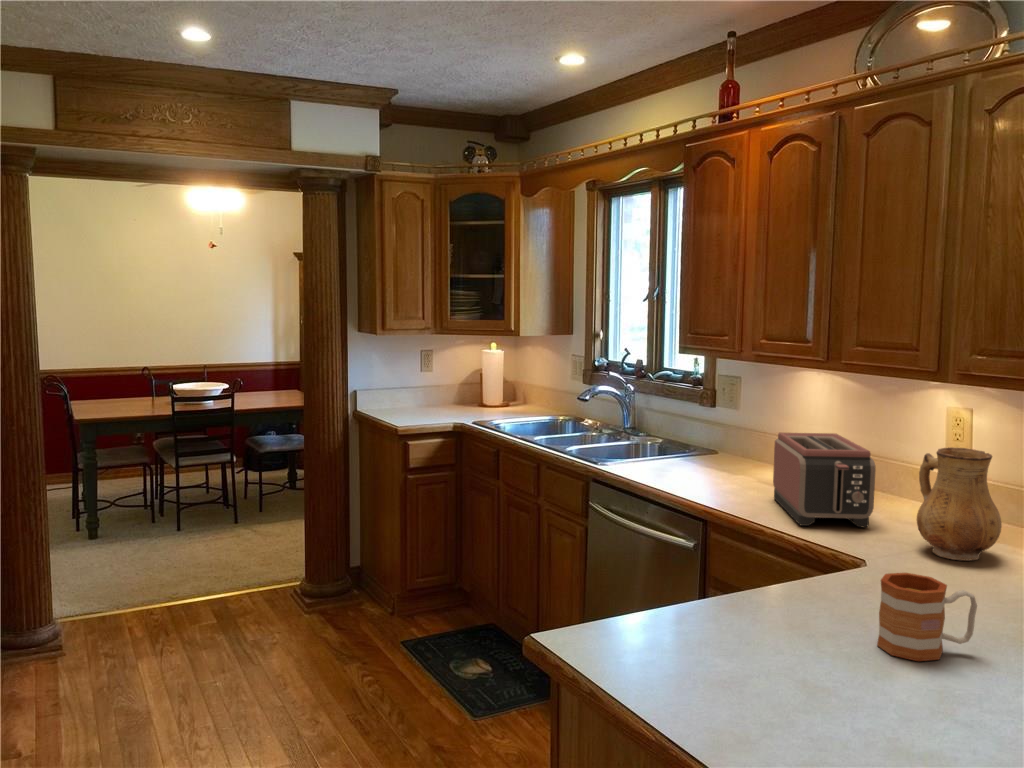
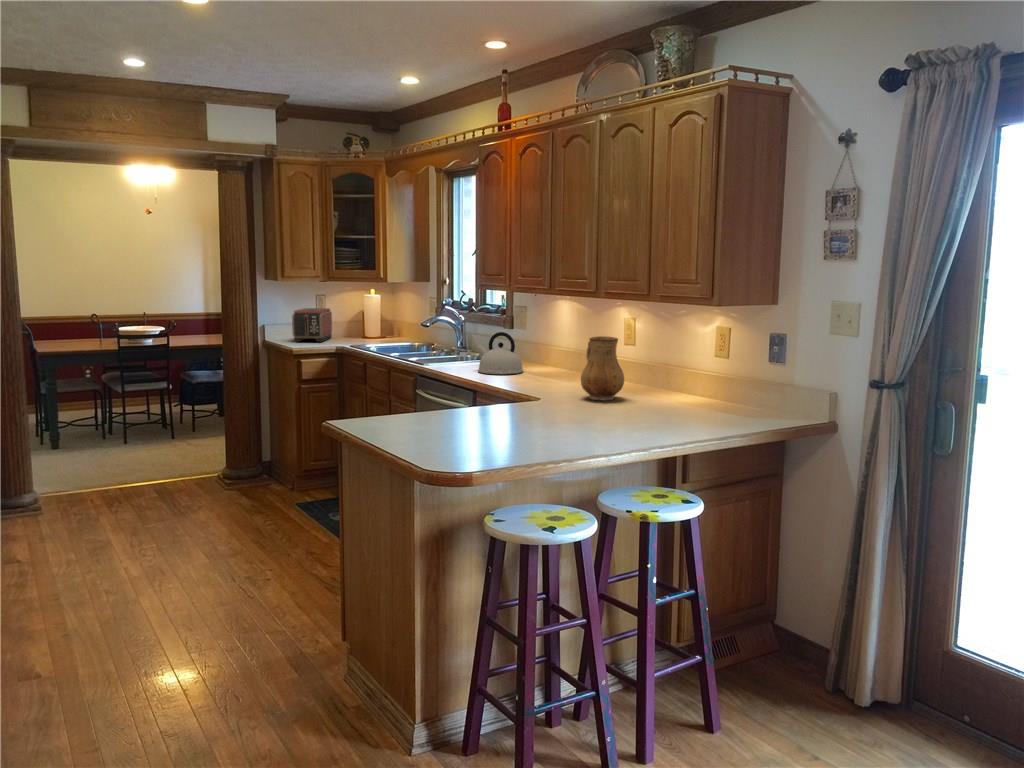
kettle: none [683,421,759,487] -> present [475,332,523,374]
toaster: present [773,432,876,527] -> present [292,308,332,342]
mug: present [877,573,977,661] -> none [511,390,557,430]

